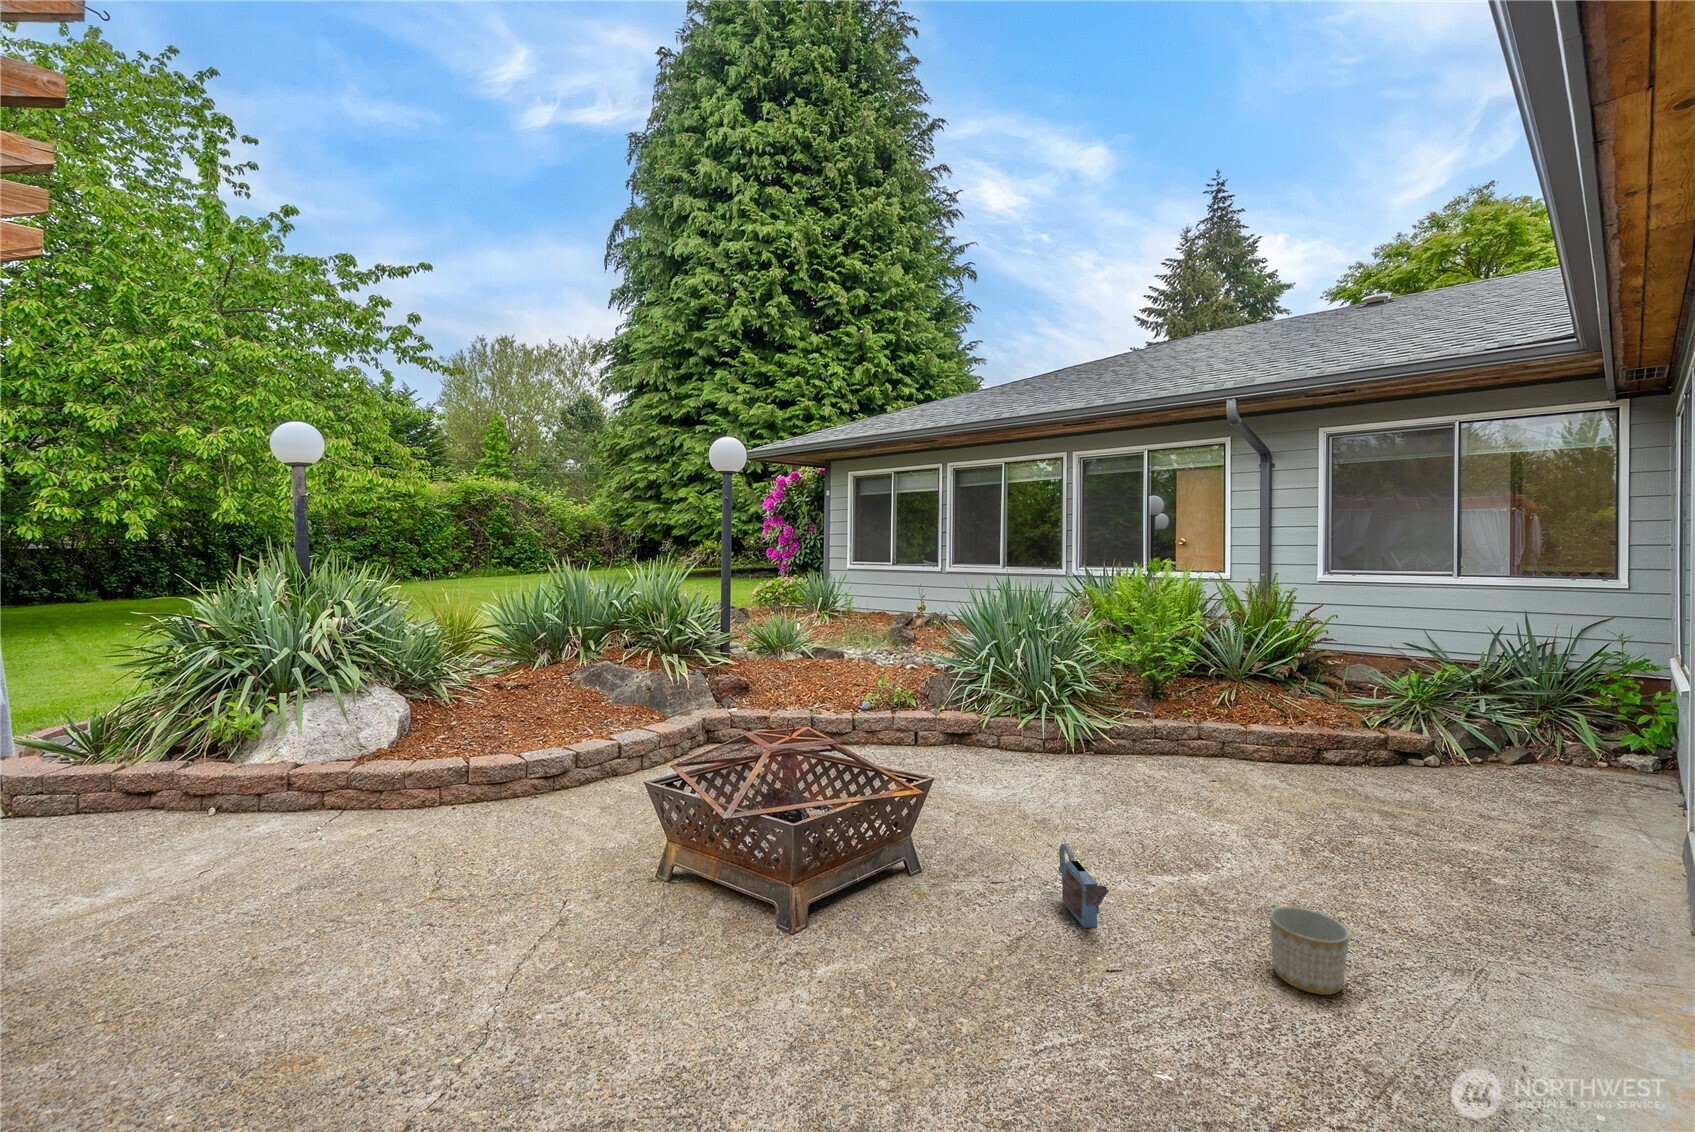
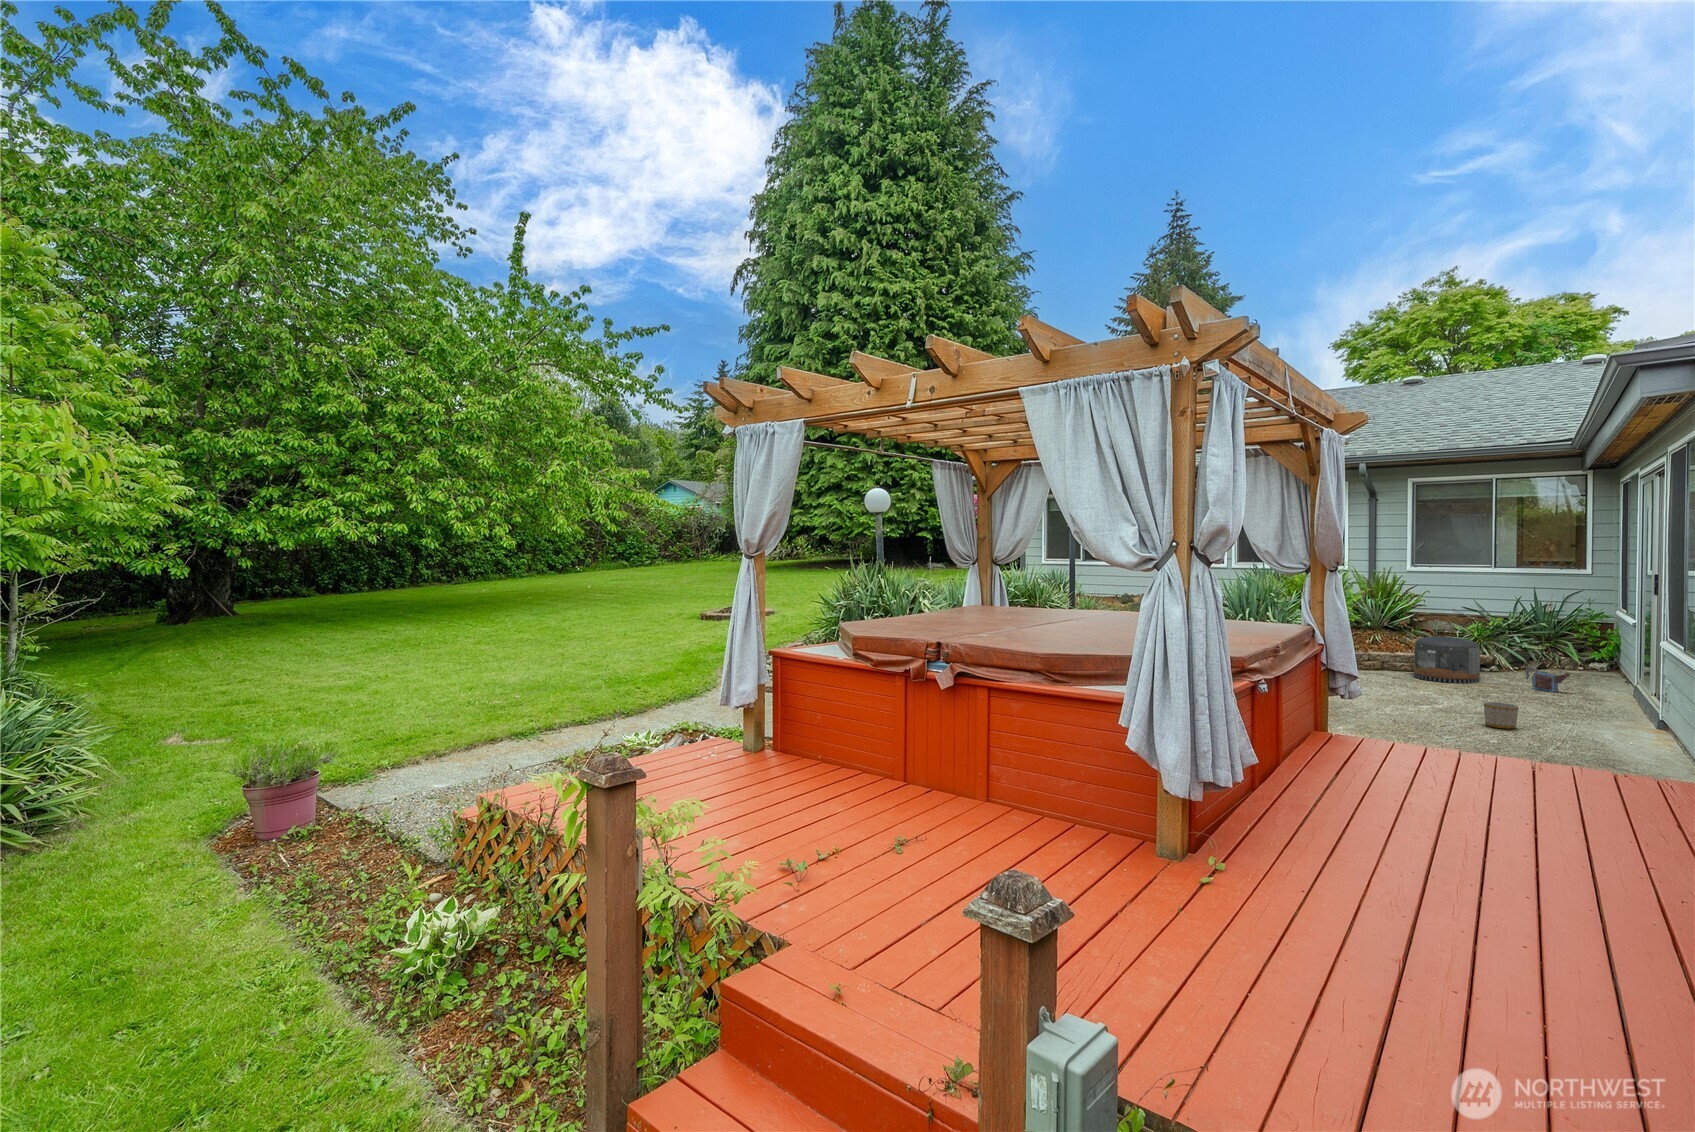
pouf: none [1269,700,1384,796] -> present [1414,637,1480,683]
watering can: present [1059,844,1109,928] -> present [1525,667,1570,692]

